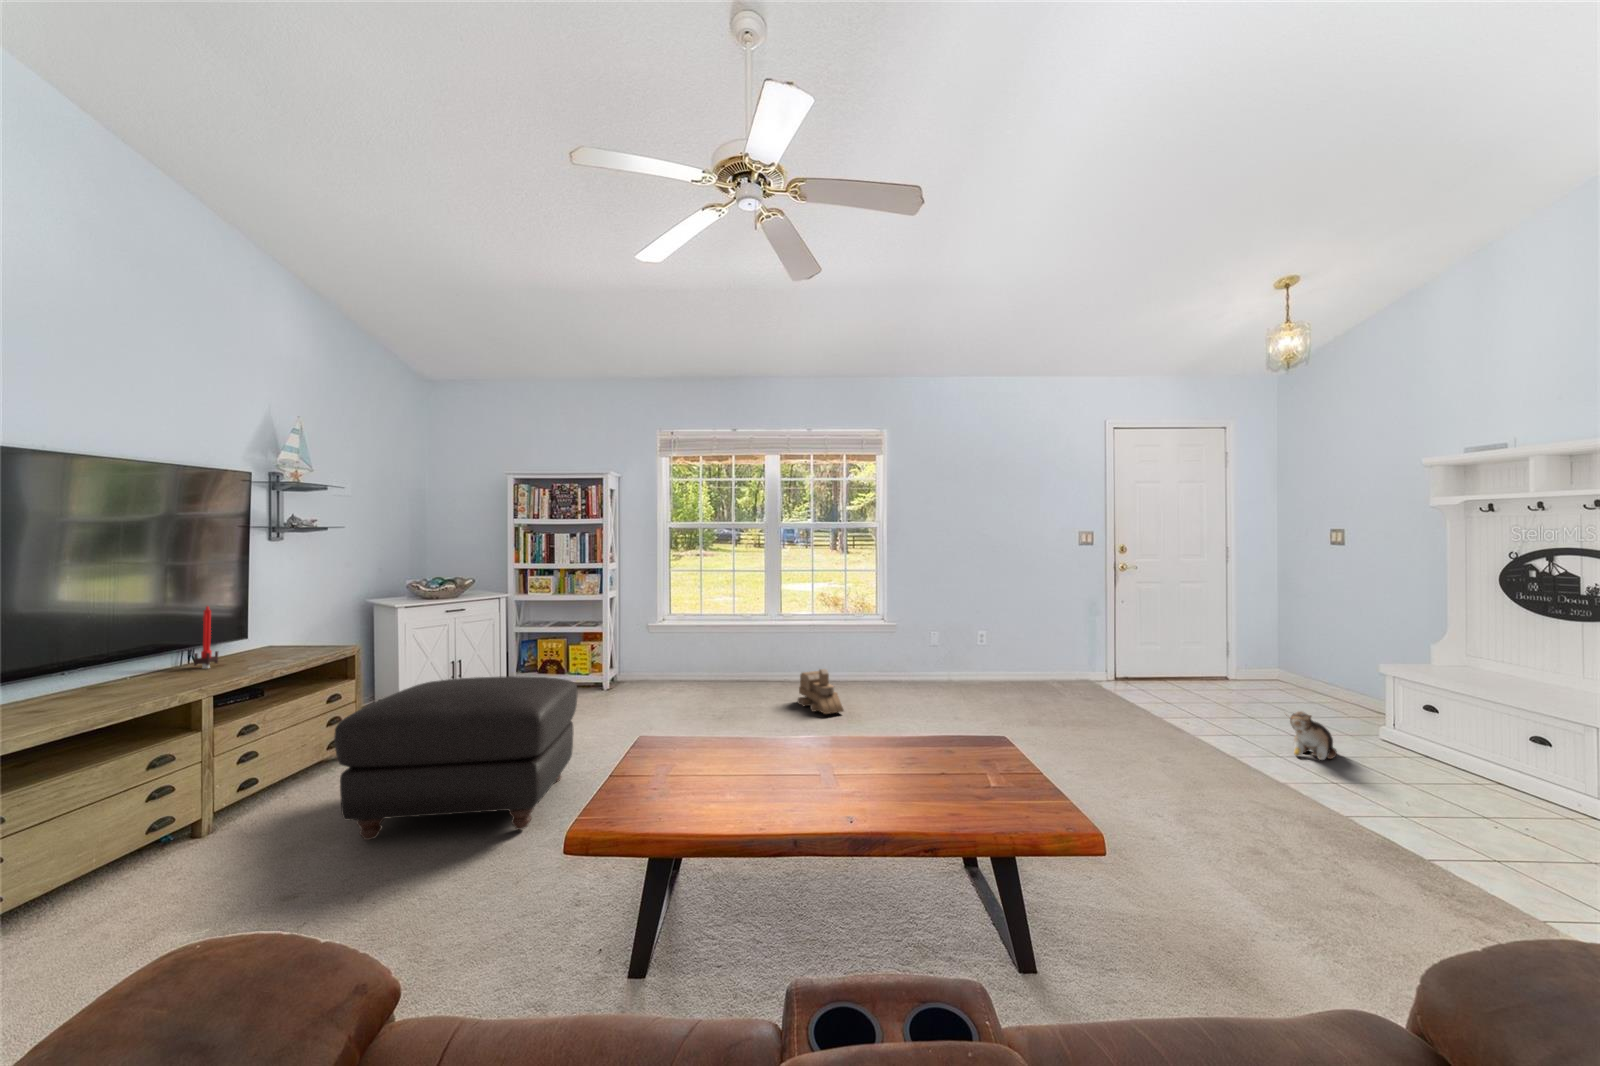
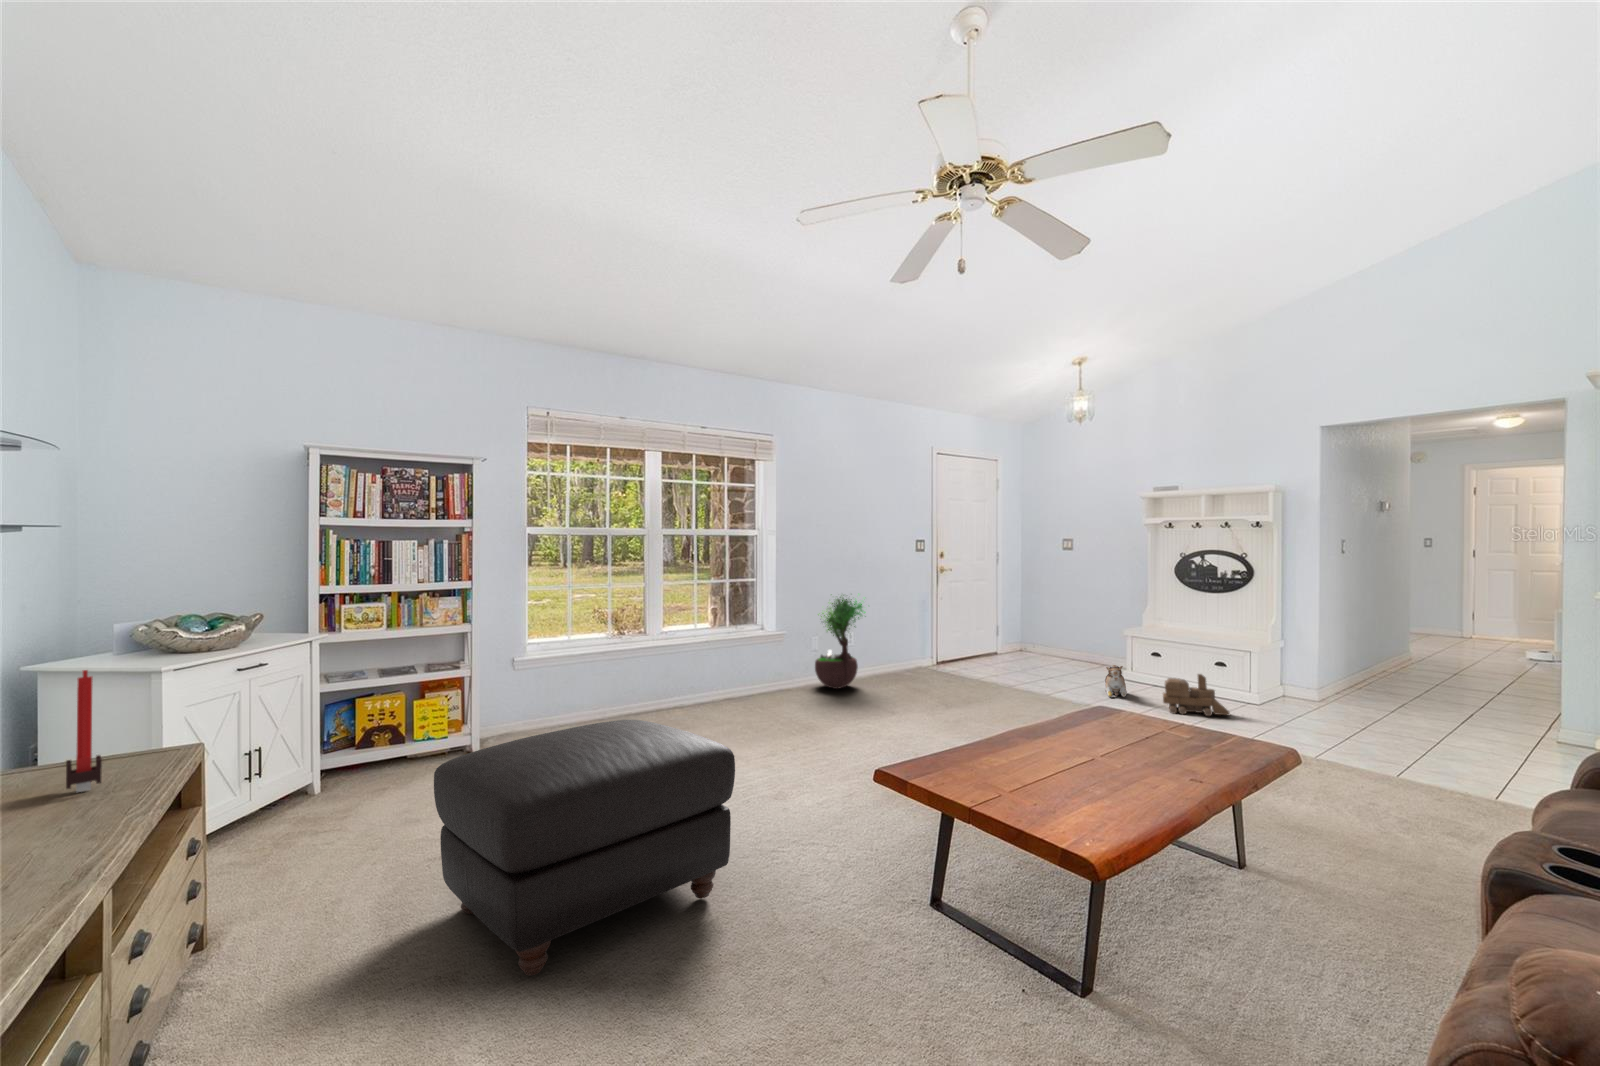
potted tree: none [920,582,981,684] -> present [815,595,865,689]
toy train: present [798,669,844,714] -> present [1163,674,1230,716]

